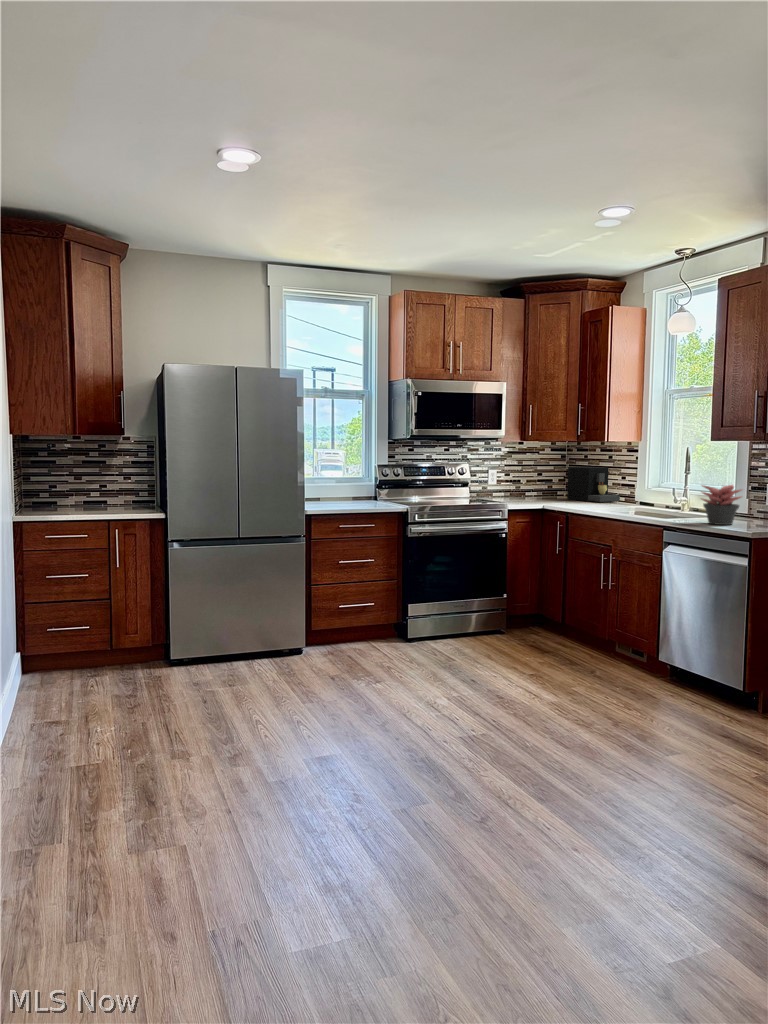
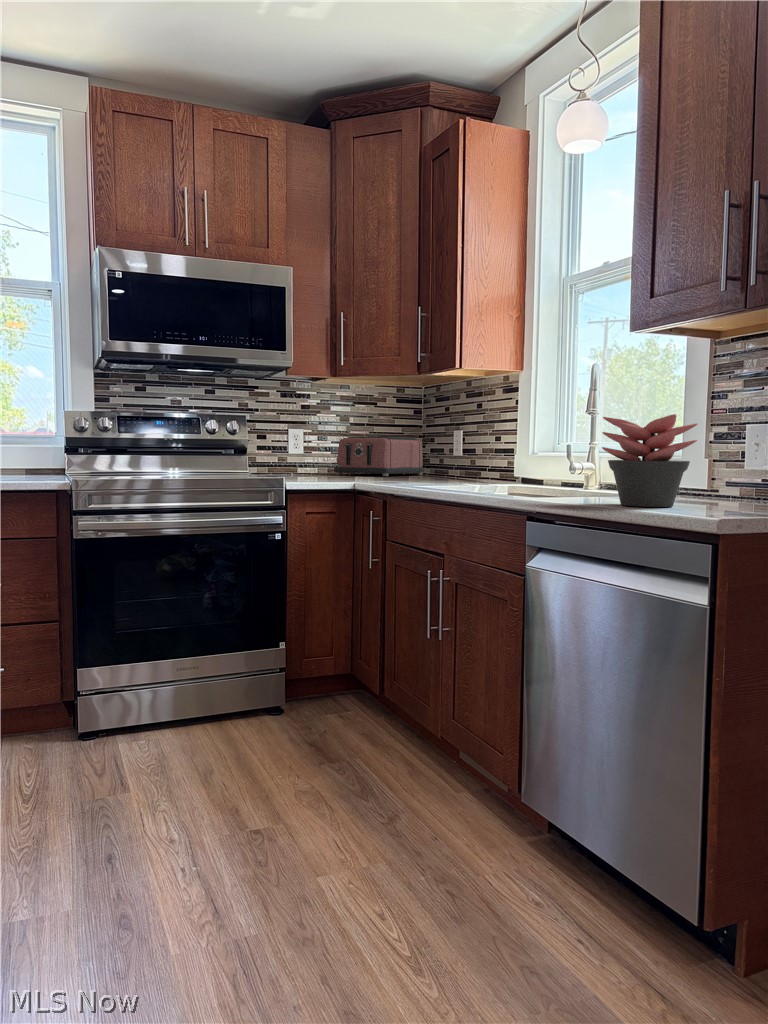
coffee maker: present [567,467,620,502] -> none [413,422,493,479]
toaster: none [514,473,568,498] -> present [334,437,424,476]

